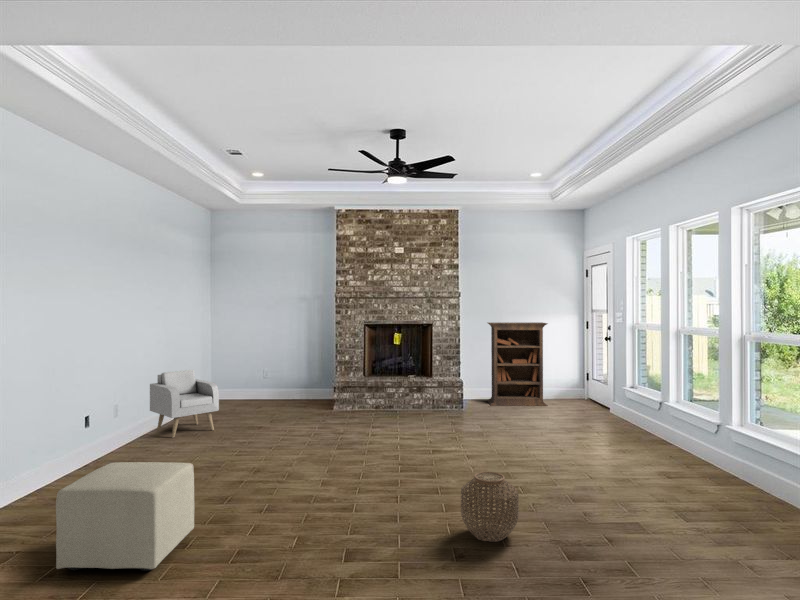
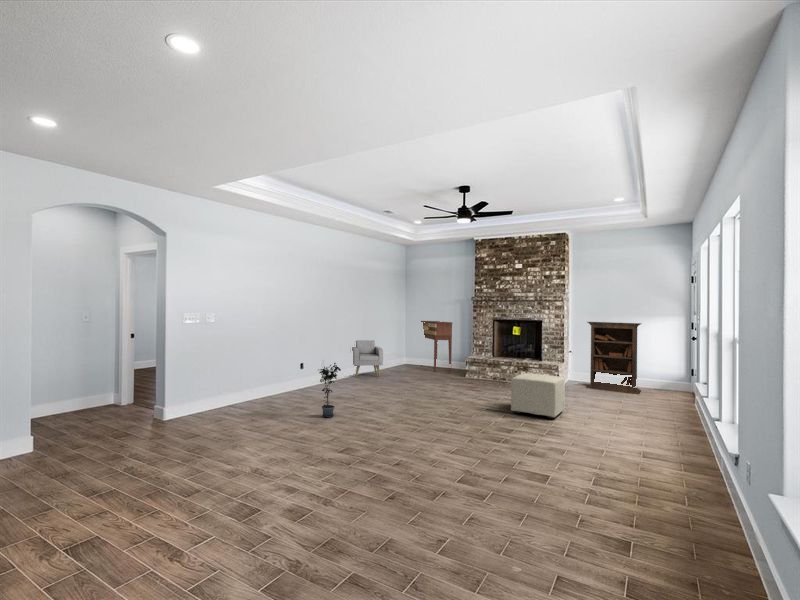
console table: none [242,329,303,408] -> present [421,321,452,372]
potted plant: none [230,431,274,536] -> present [319,363,341,417]
ottoman: present [56,462,194,571] -> present [511,373,565,419]
woven basket: present [461,472,519,542] -> none [423,402,460,445]

